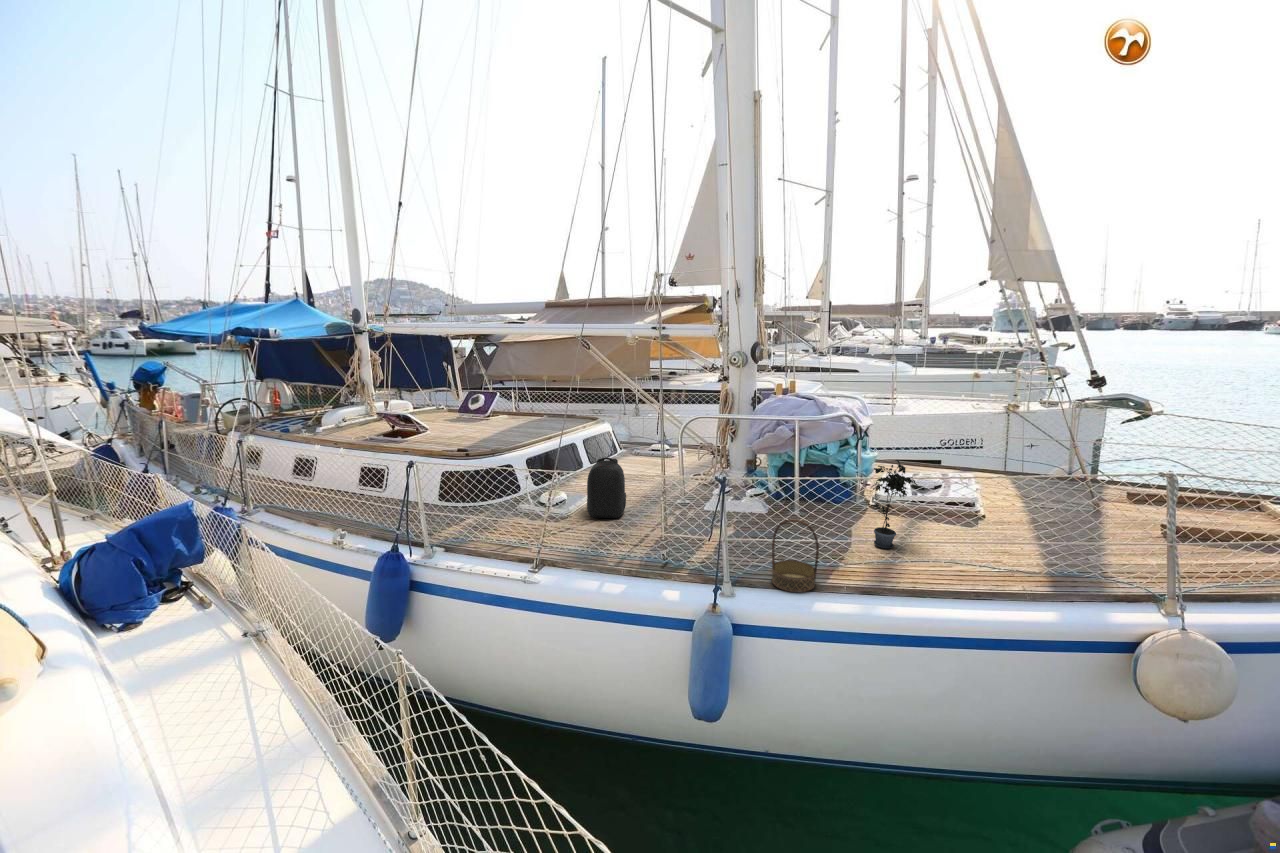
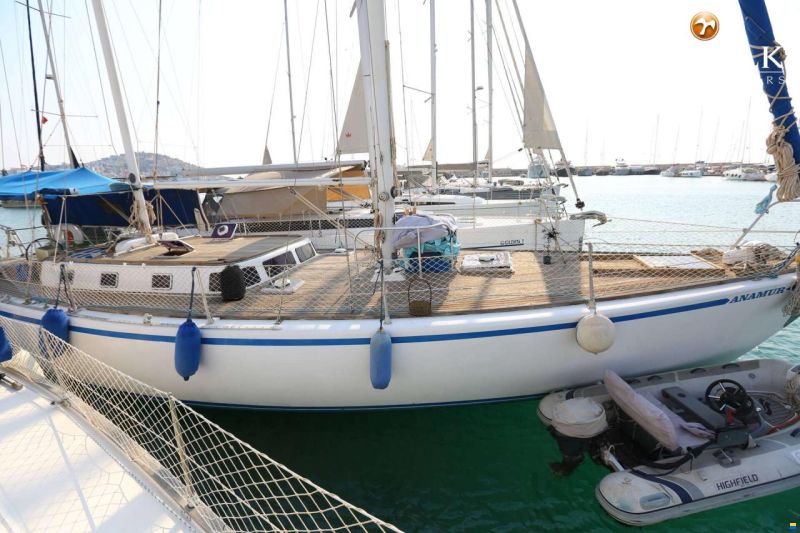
backpack: present [587,457,626,518] -> present [219,264,246,300]
potted plant: present [871,460,918,549] -> present [542,228,560,264]

